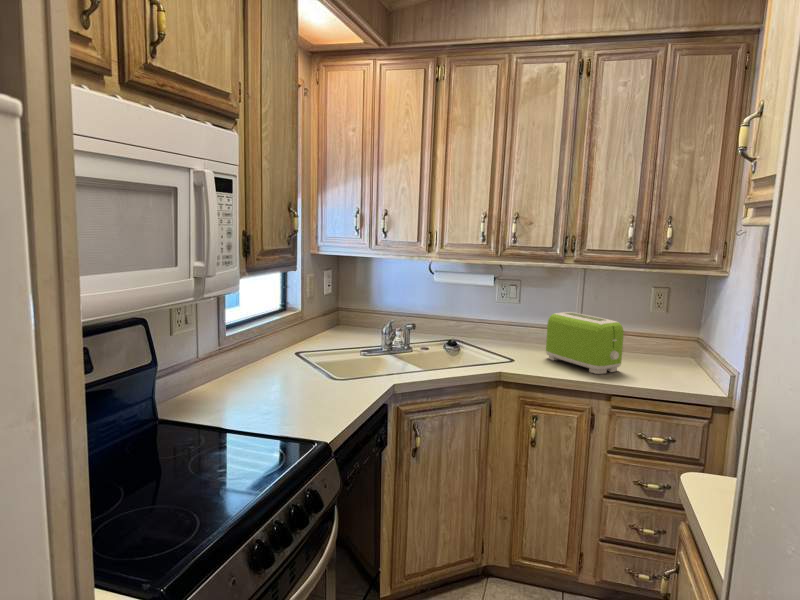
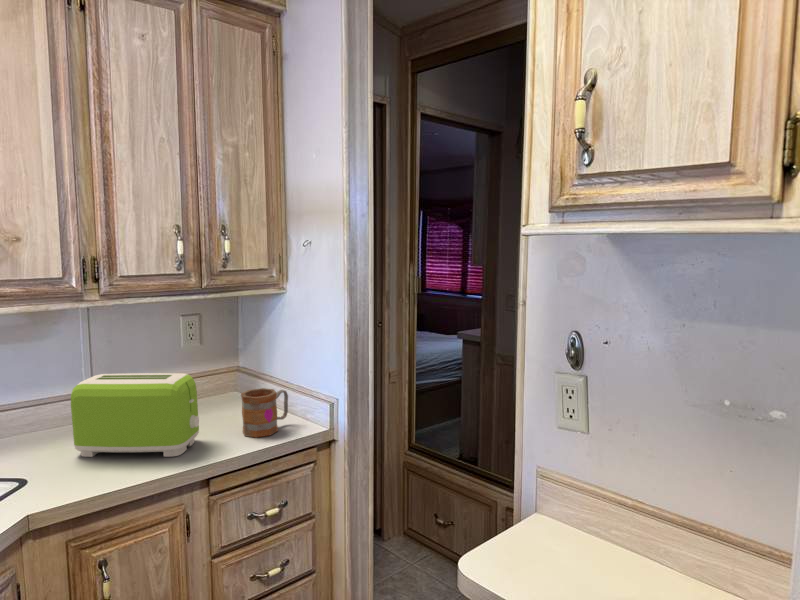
mug: none [654,347,700,384] -> present [241,388,288,438]

